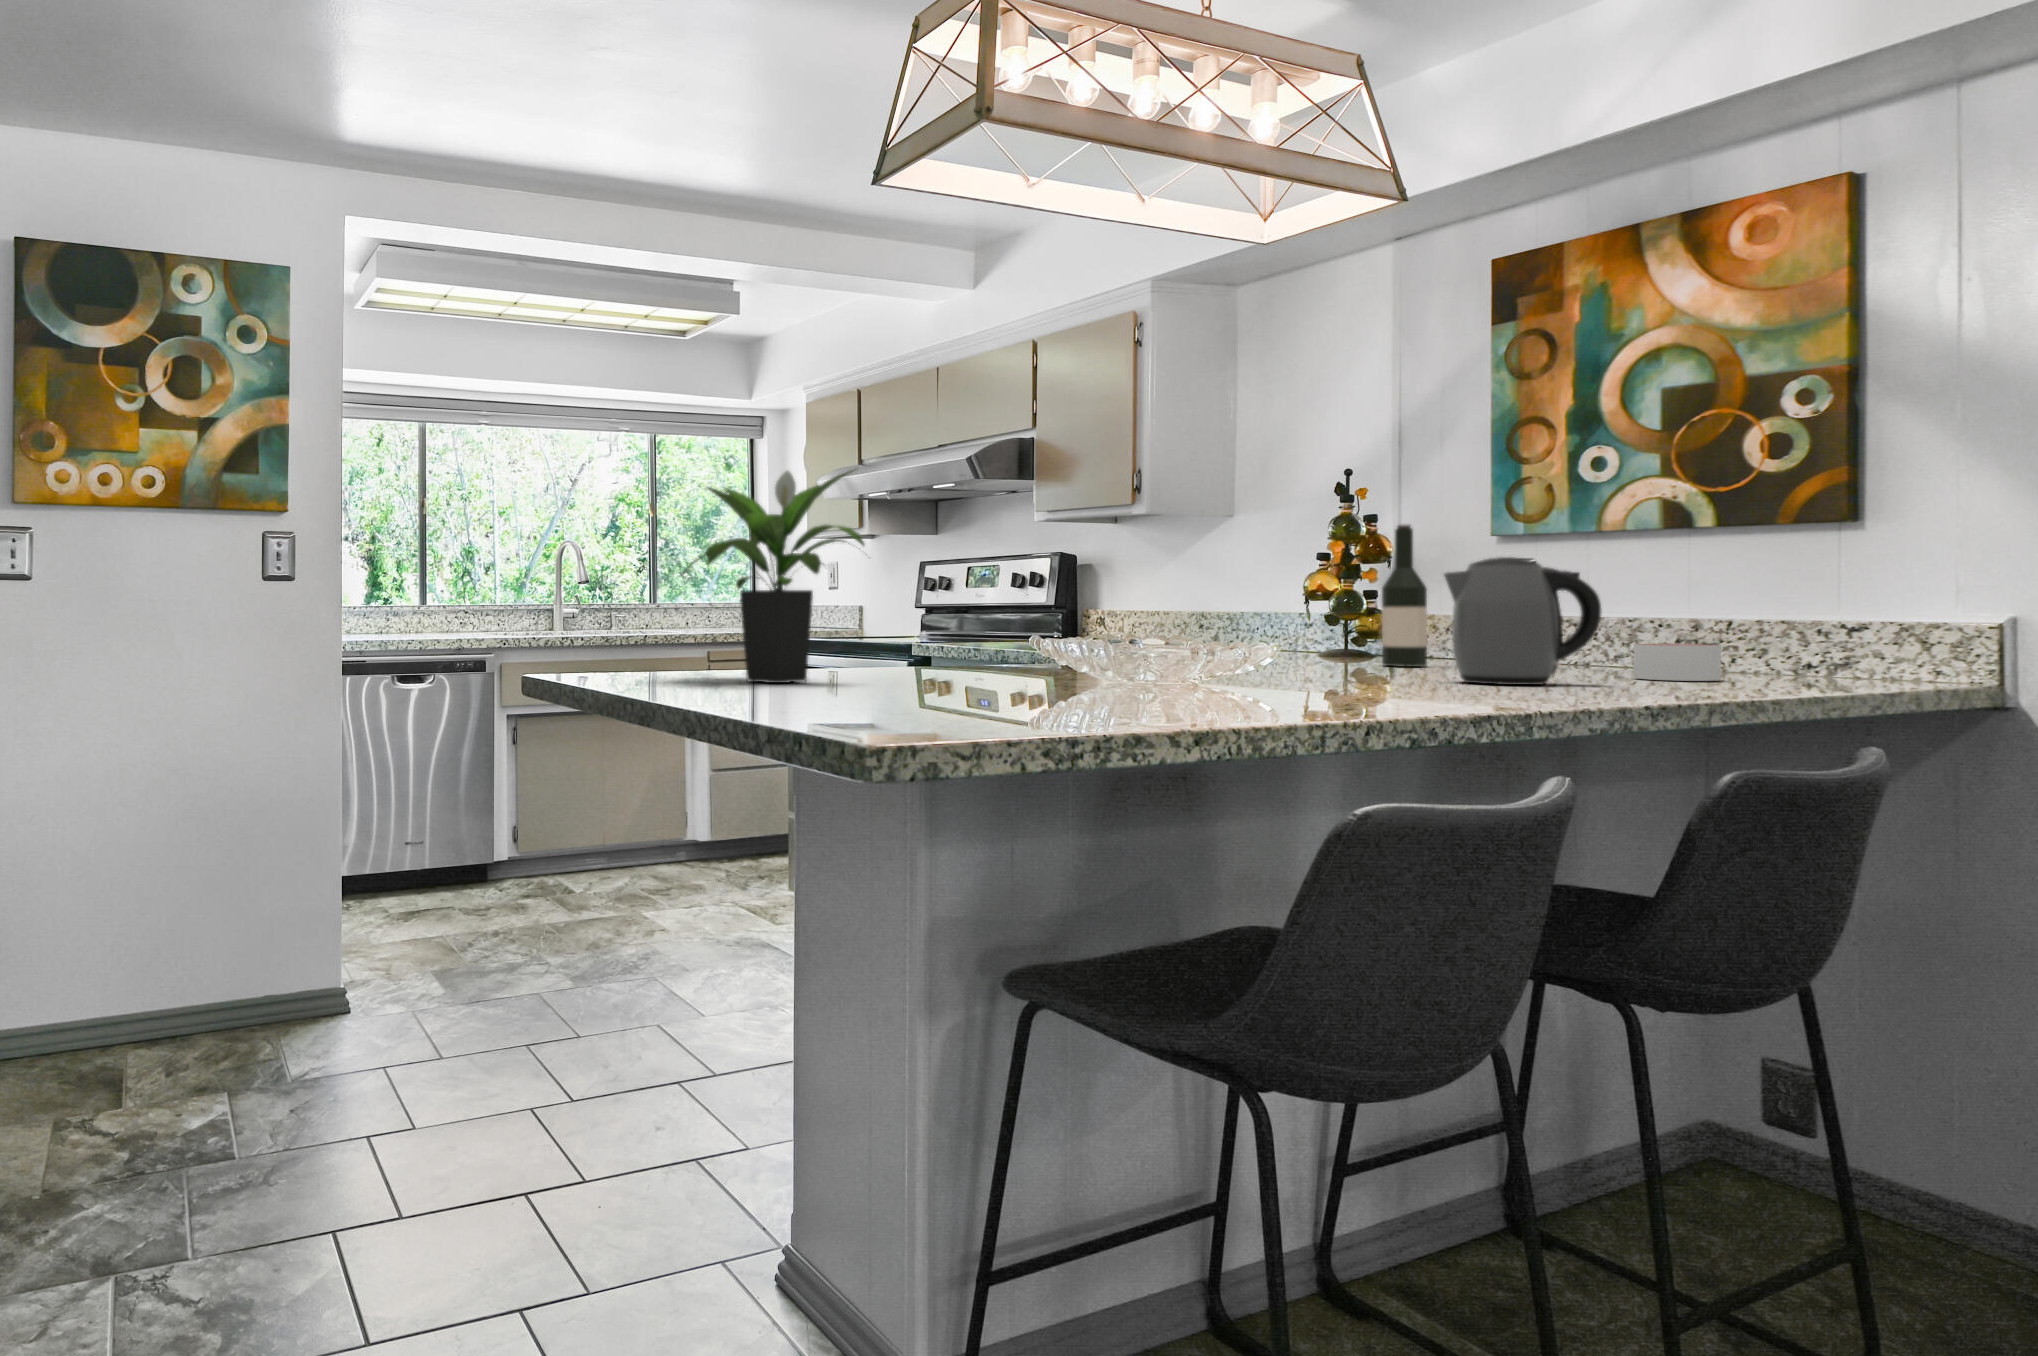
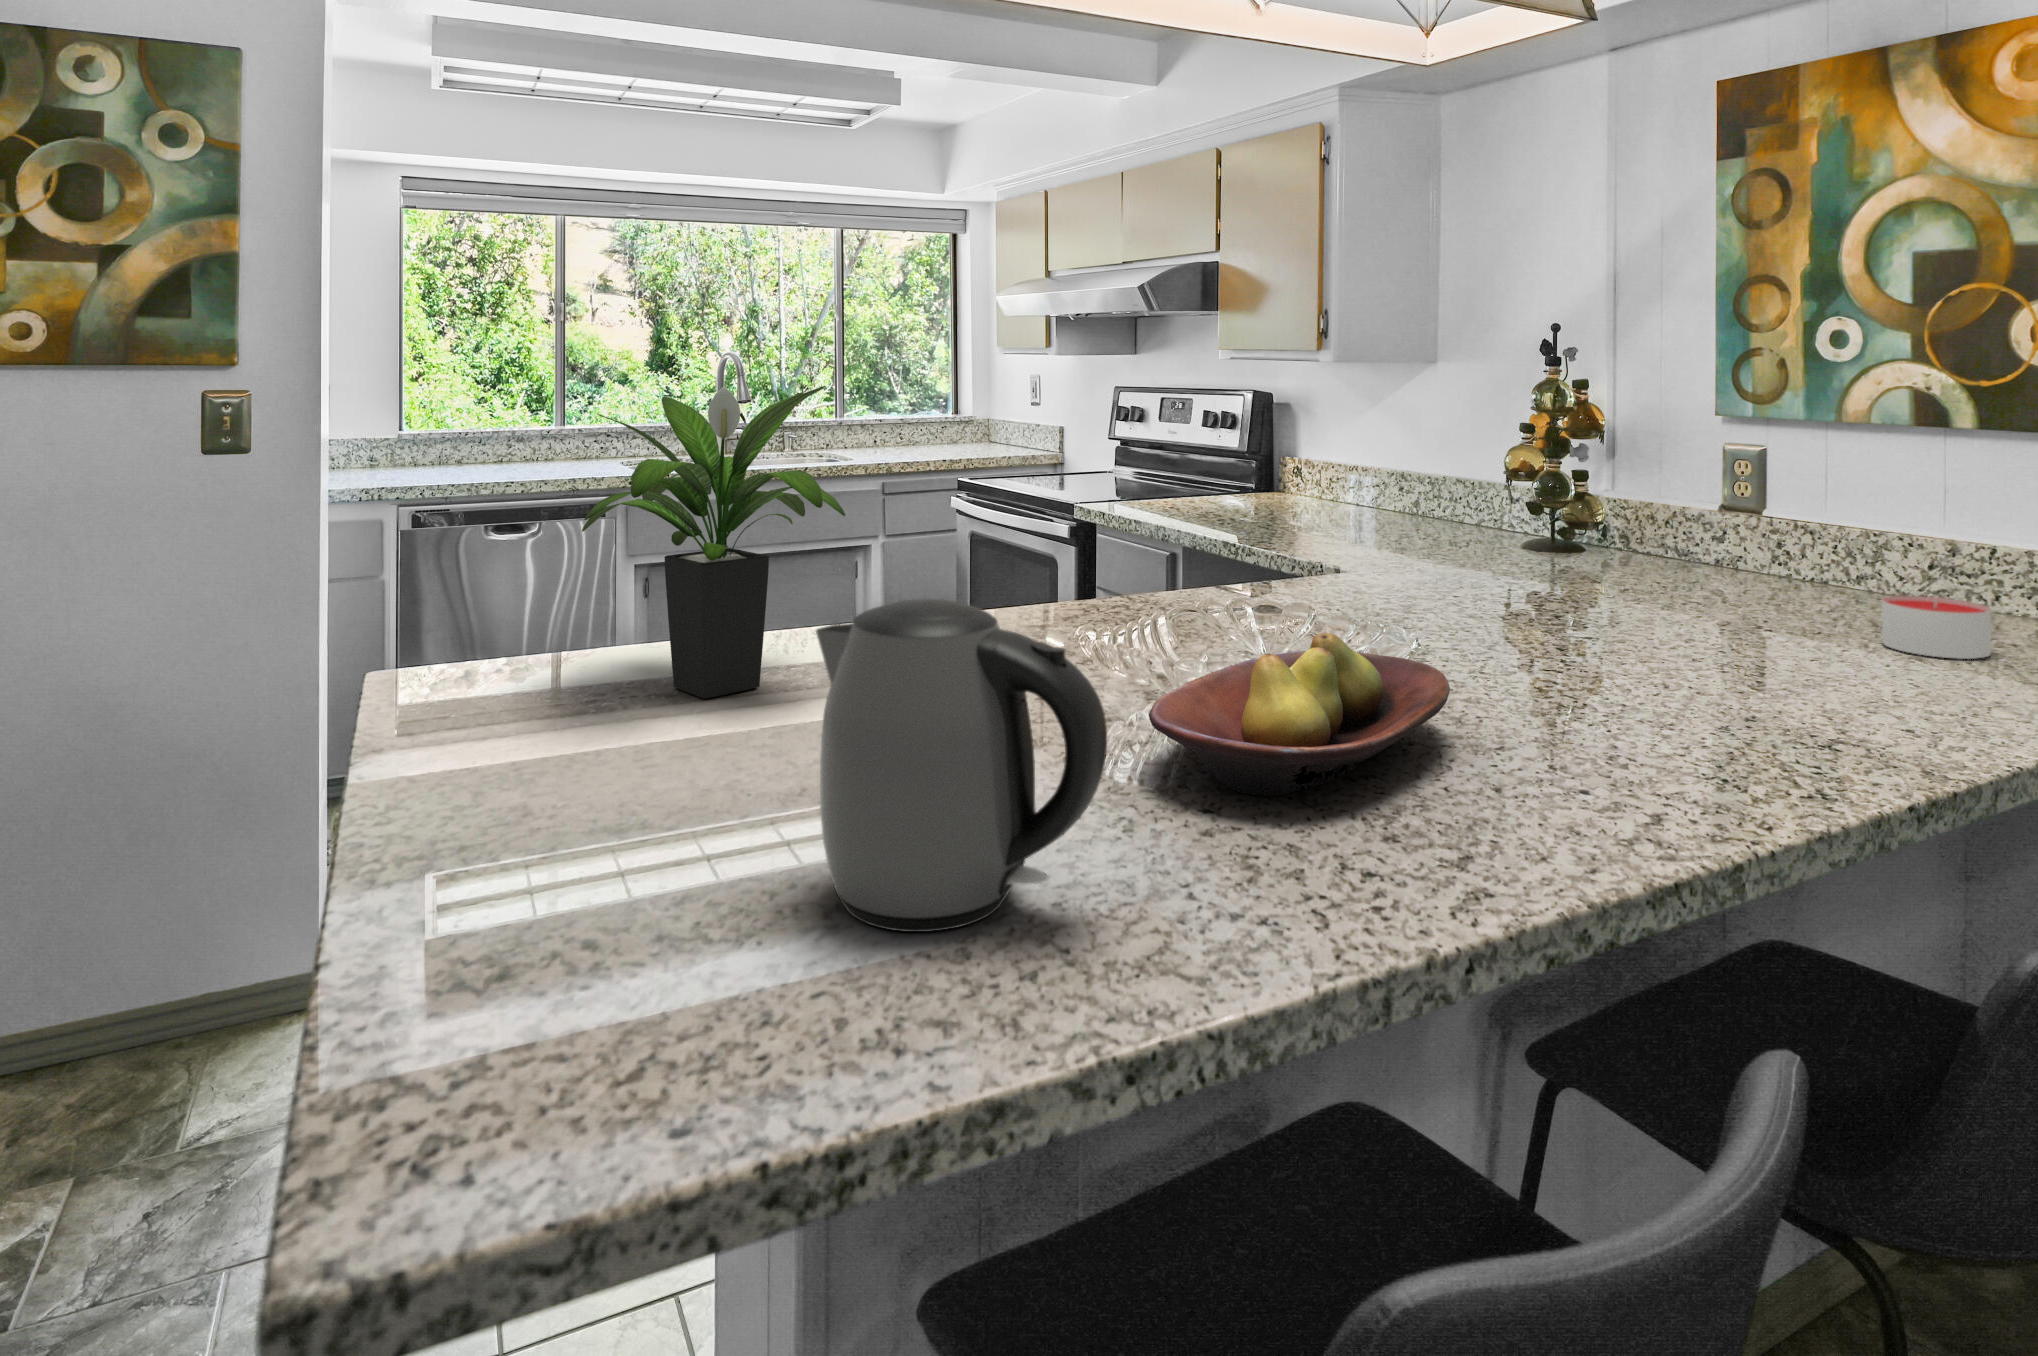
wine bottle: present [1382,525,1427,667] -> none [1581,410,1634,590]
kettle: present [1444,557,1601,685] -> present [815,599,1107,932]
fruit bowl: none [1118,620,1318,700] -> present [1149,633,1450,796]

